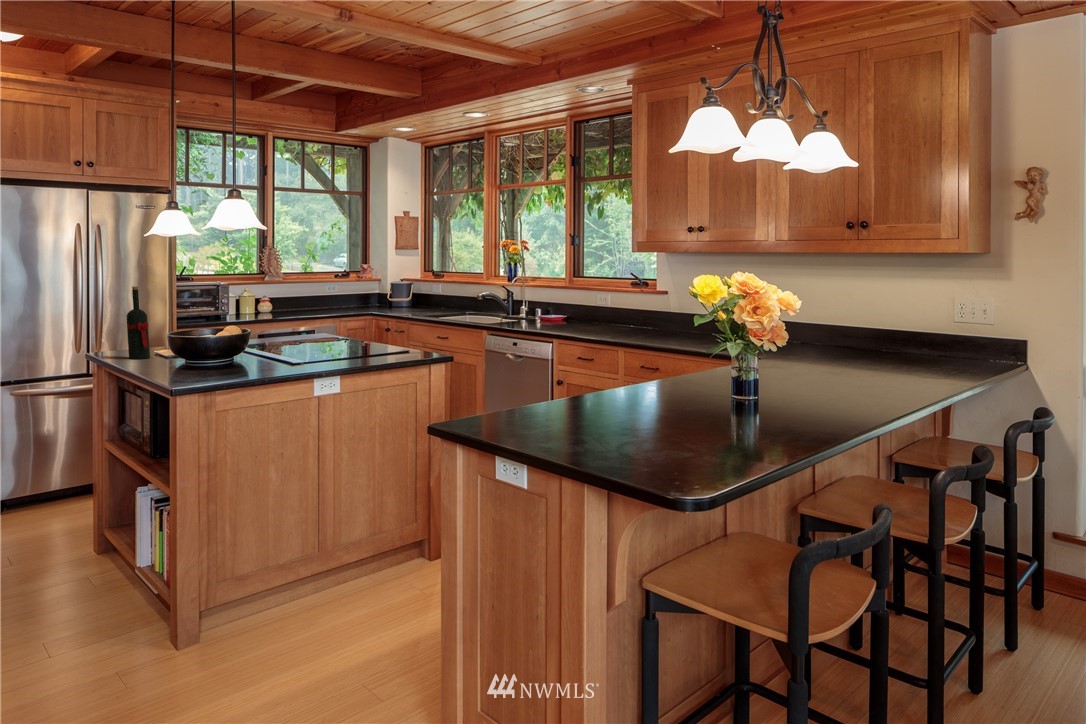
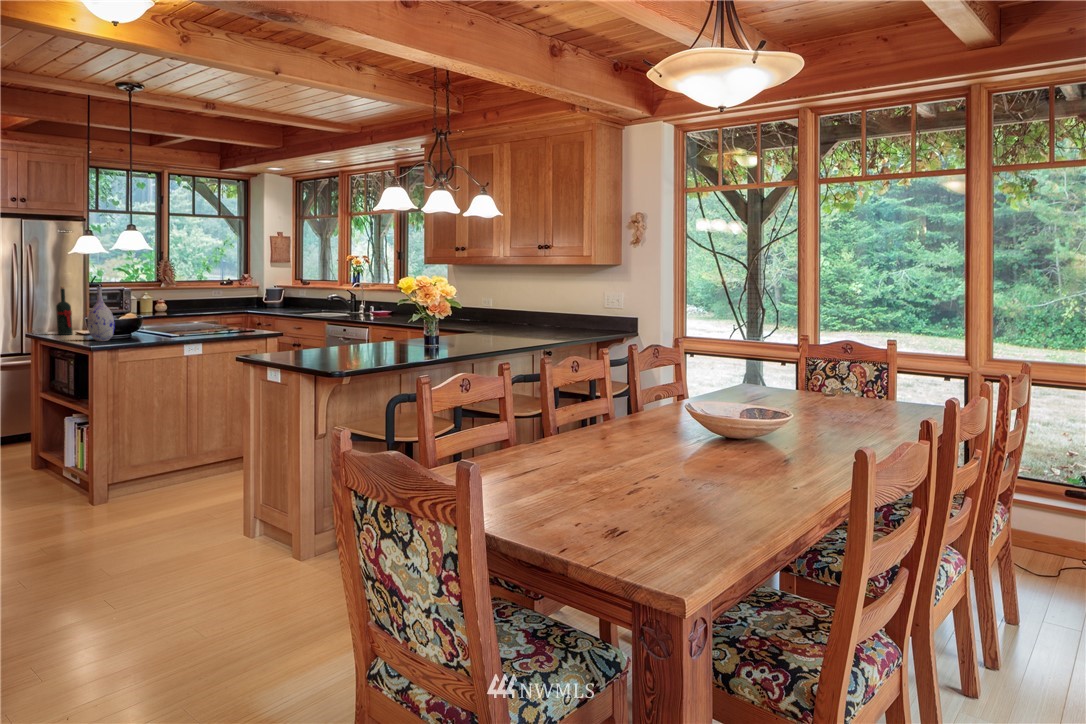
vase: none [169,290,210,376] -> present [88,287,115,341]

